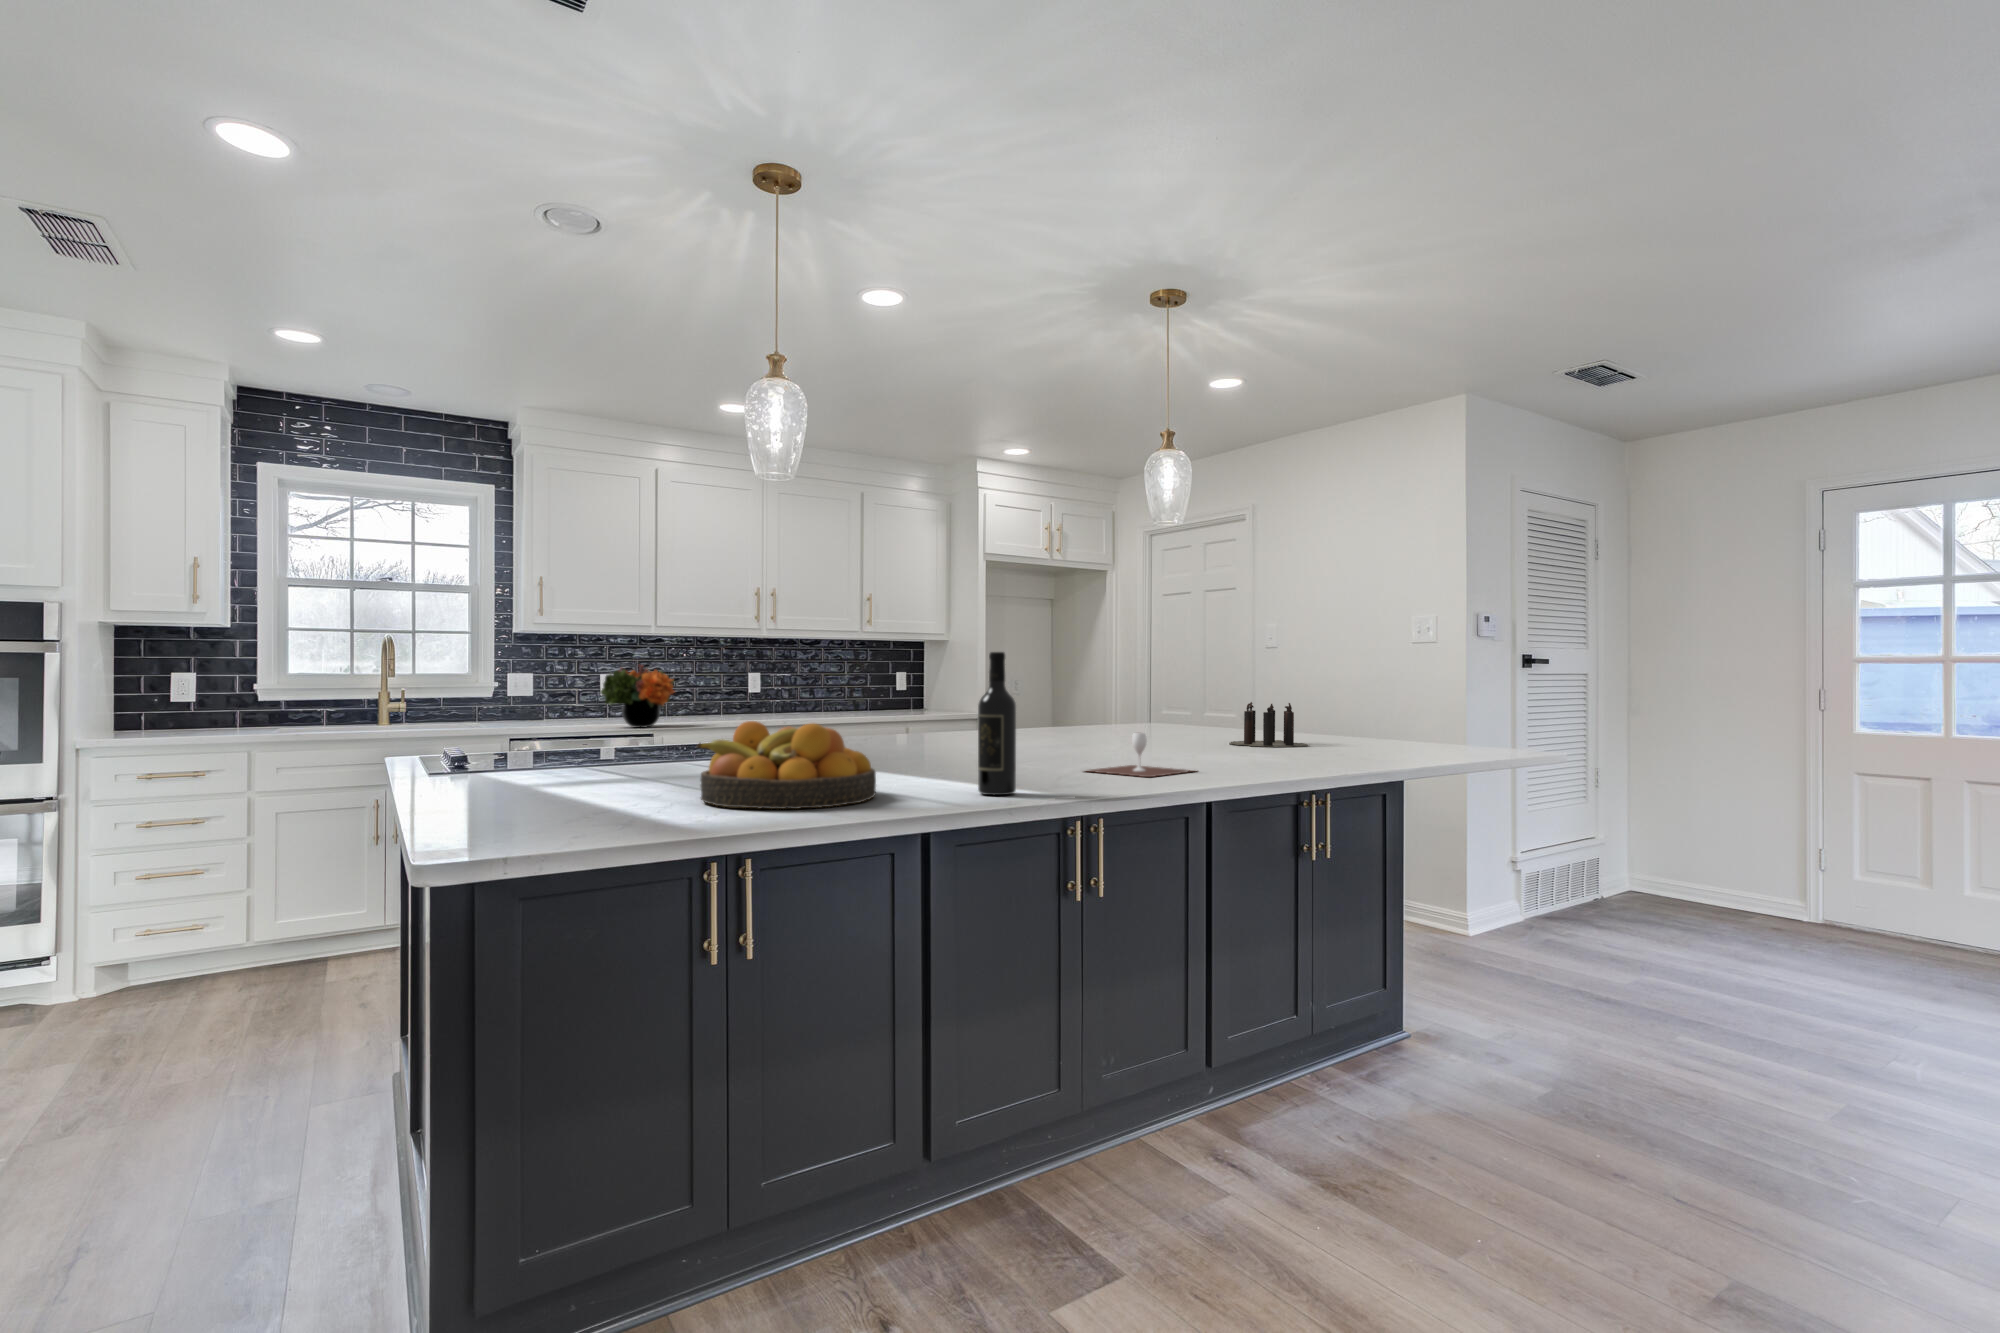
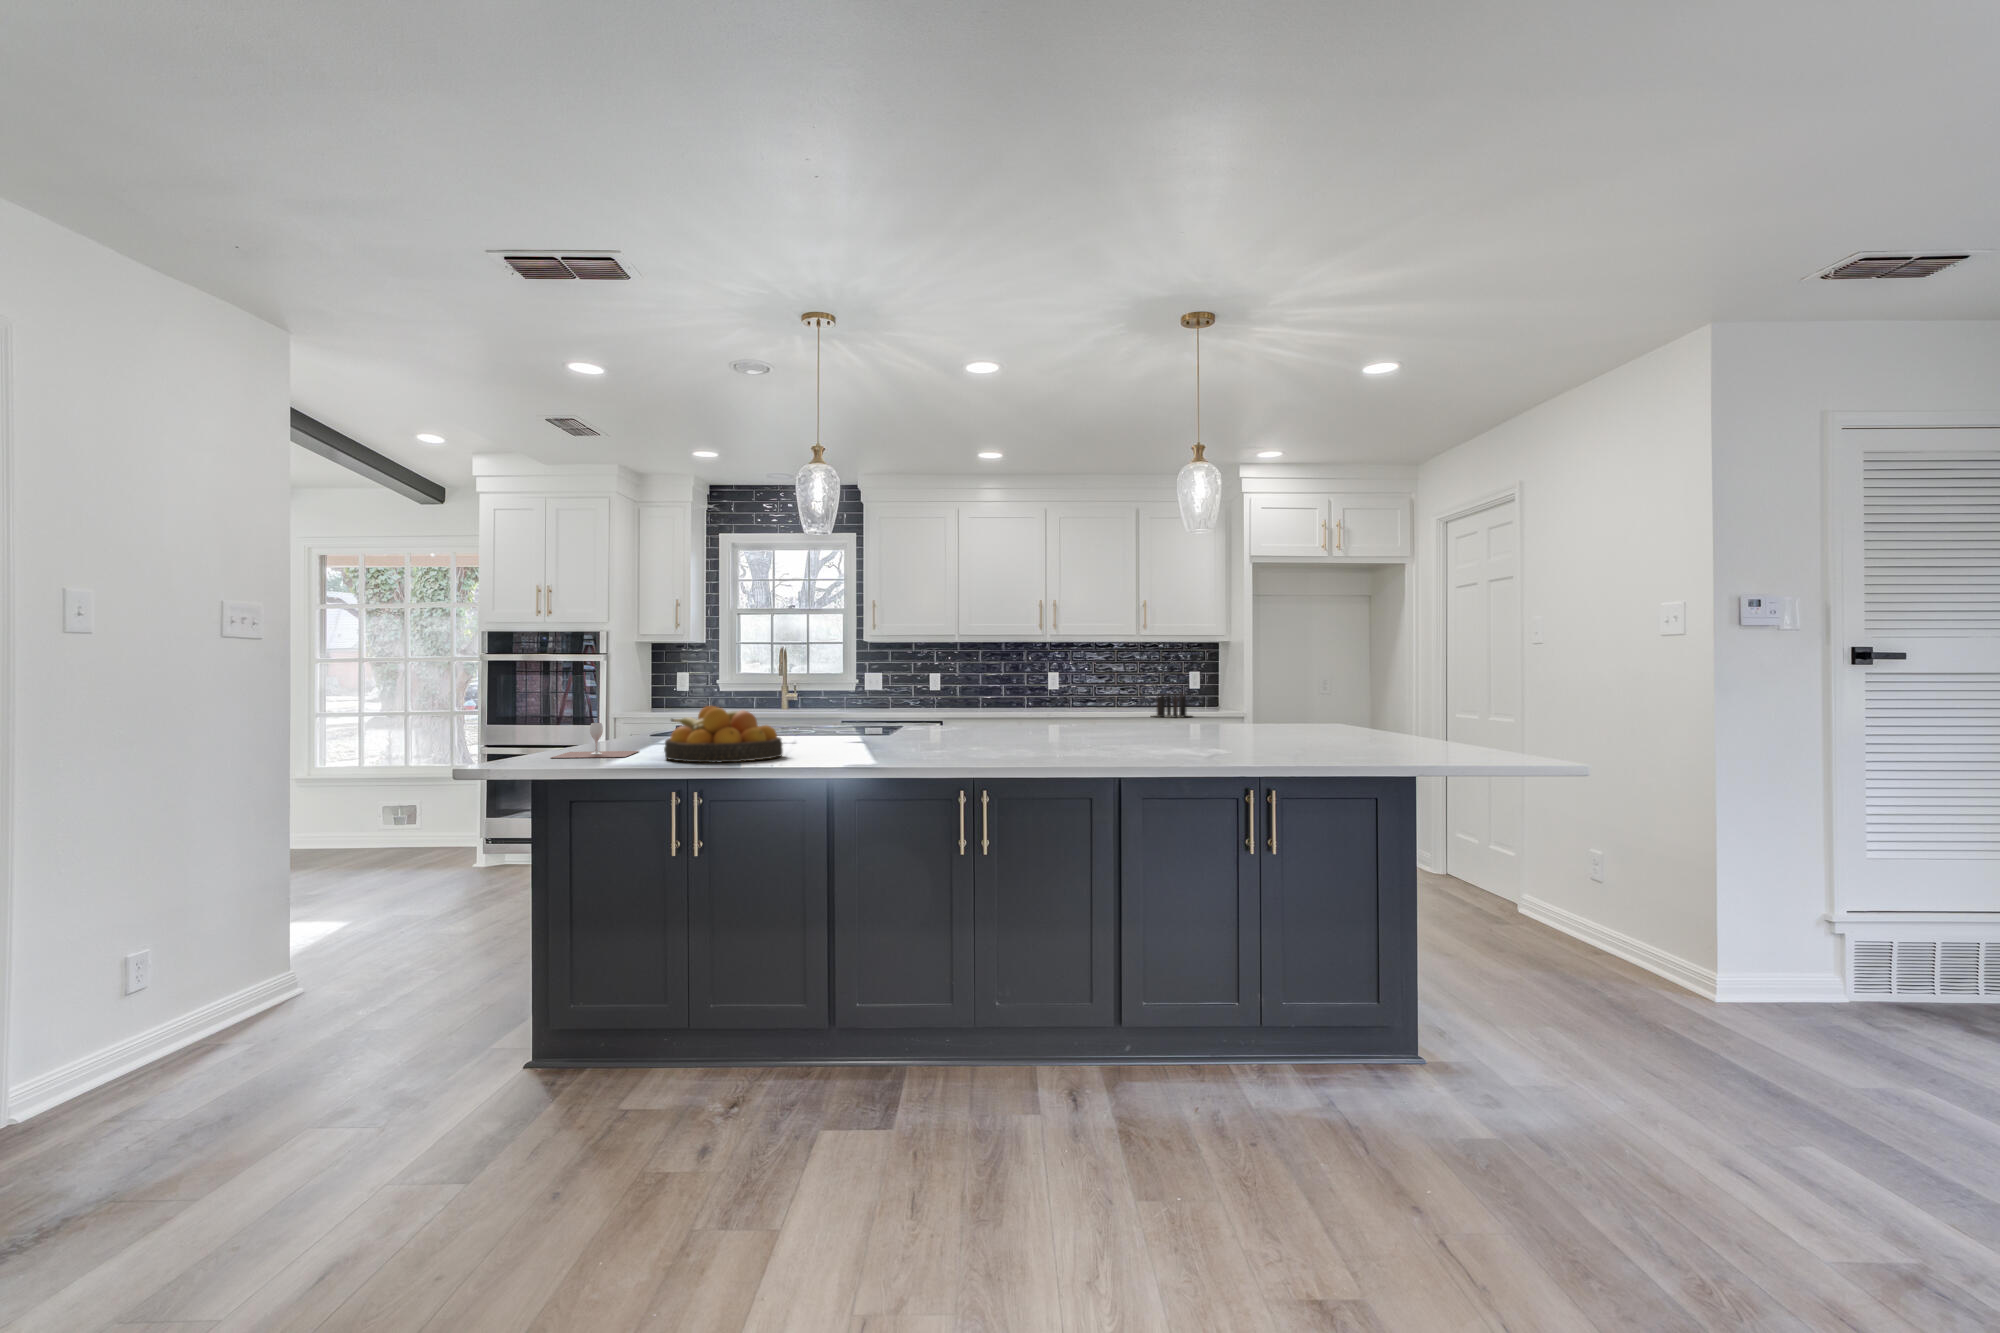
wine bottle: present [978,652,1016,795] -> none [827,659,855,764]
flower arrangement: present [601,665,674,728] -> none [918,666,976,715]
candle: present [1229,702,1308,747] -> present [1155,693,1190,718]
wine glass: present [1088,733,1192,777] -> present [551,723,638,758]

